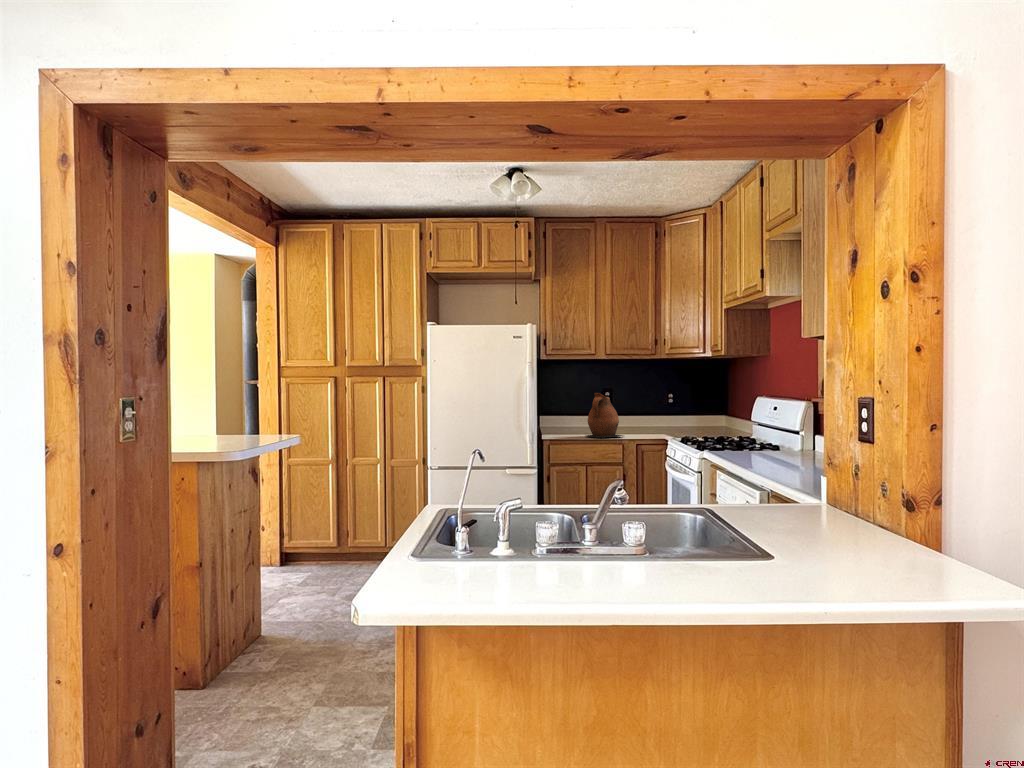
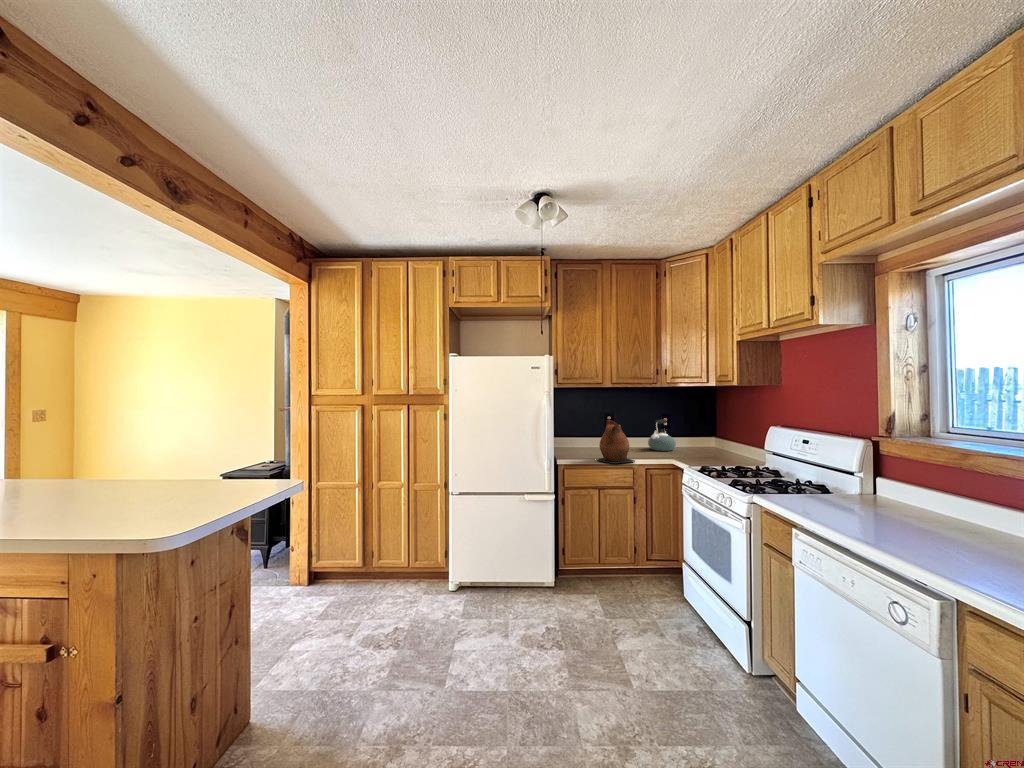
kettle: none [651,396,681,431] -> present [648,420,676,451]

